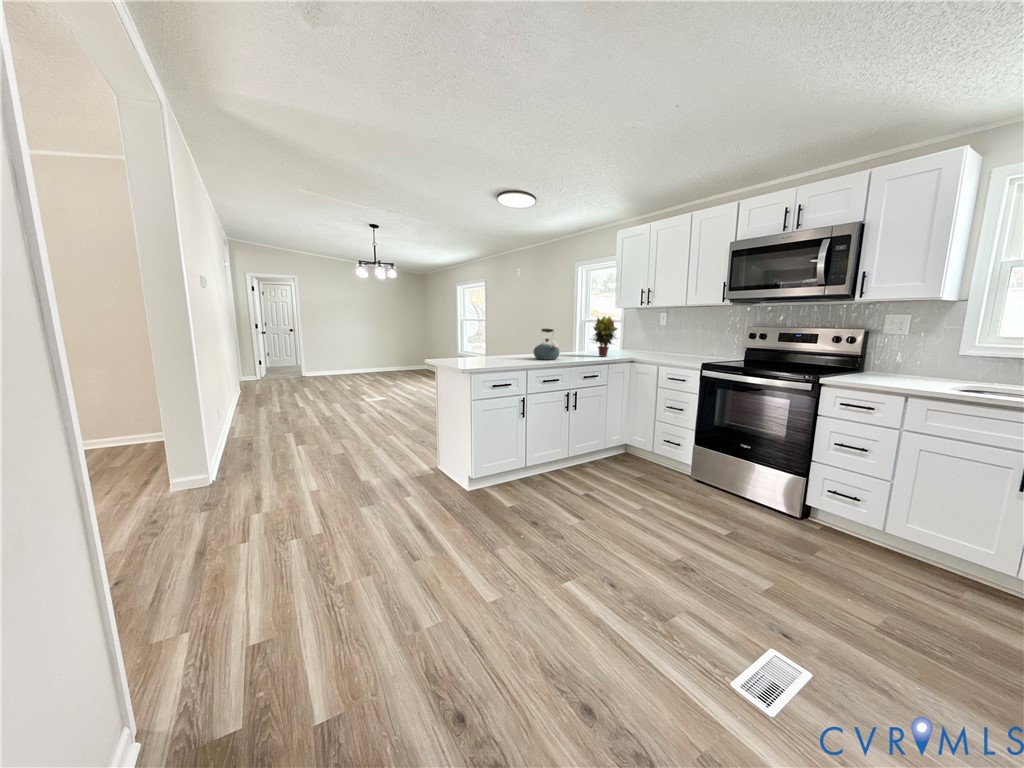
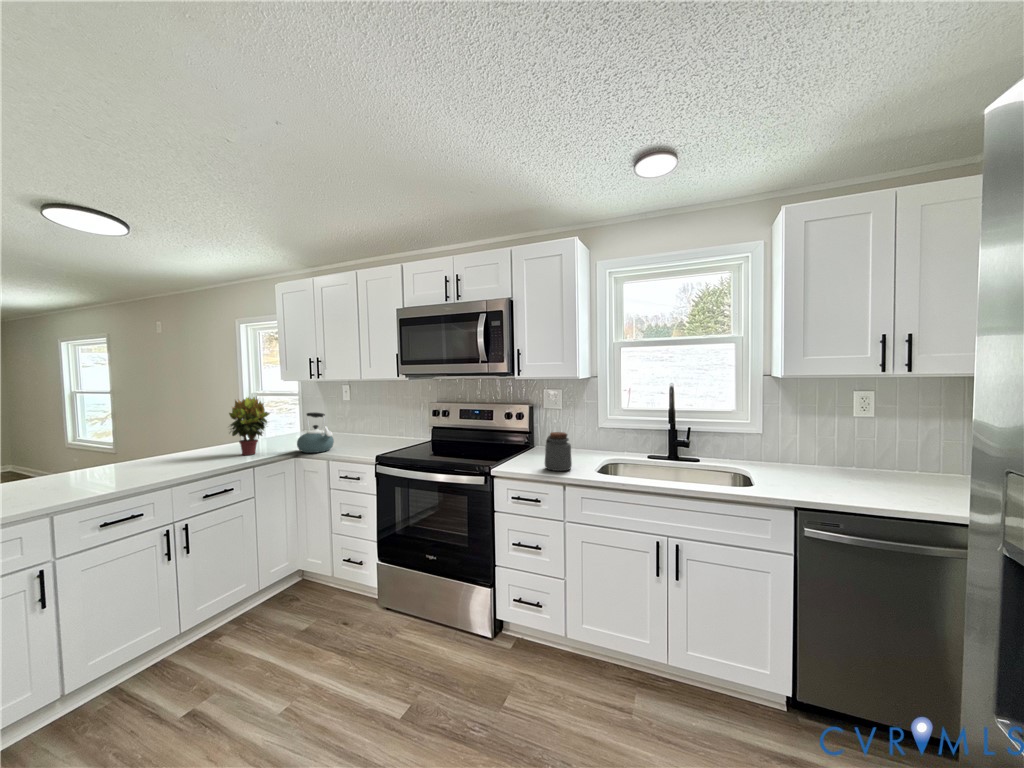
kettle: present [534,329,559,360] -> present [297,412,334,453]
jar: none [882,350,919,386] -> present [545,432,572,471]

